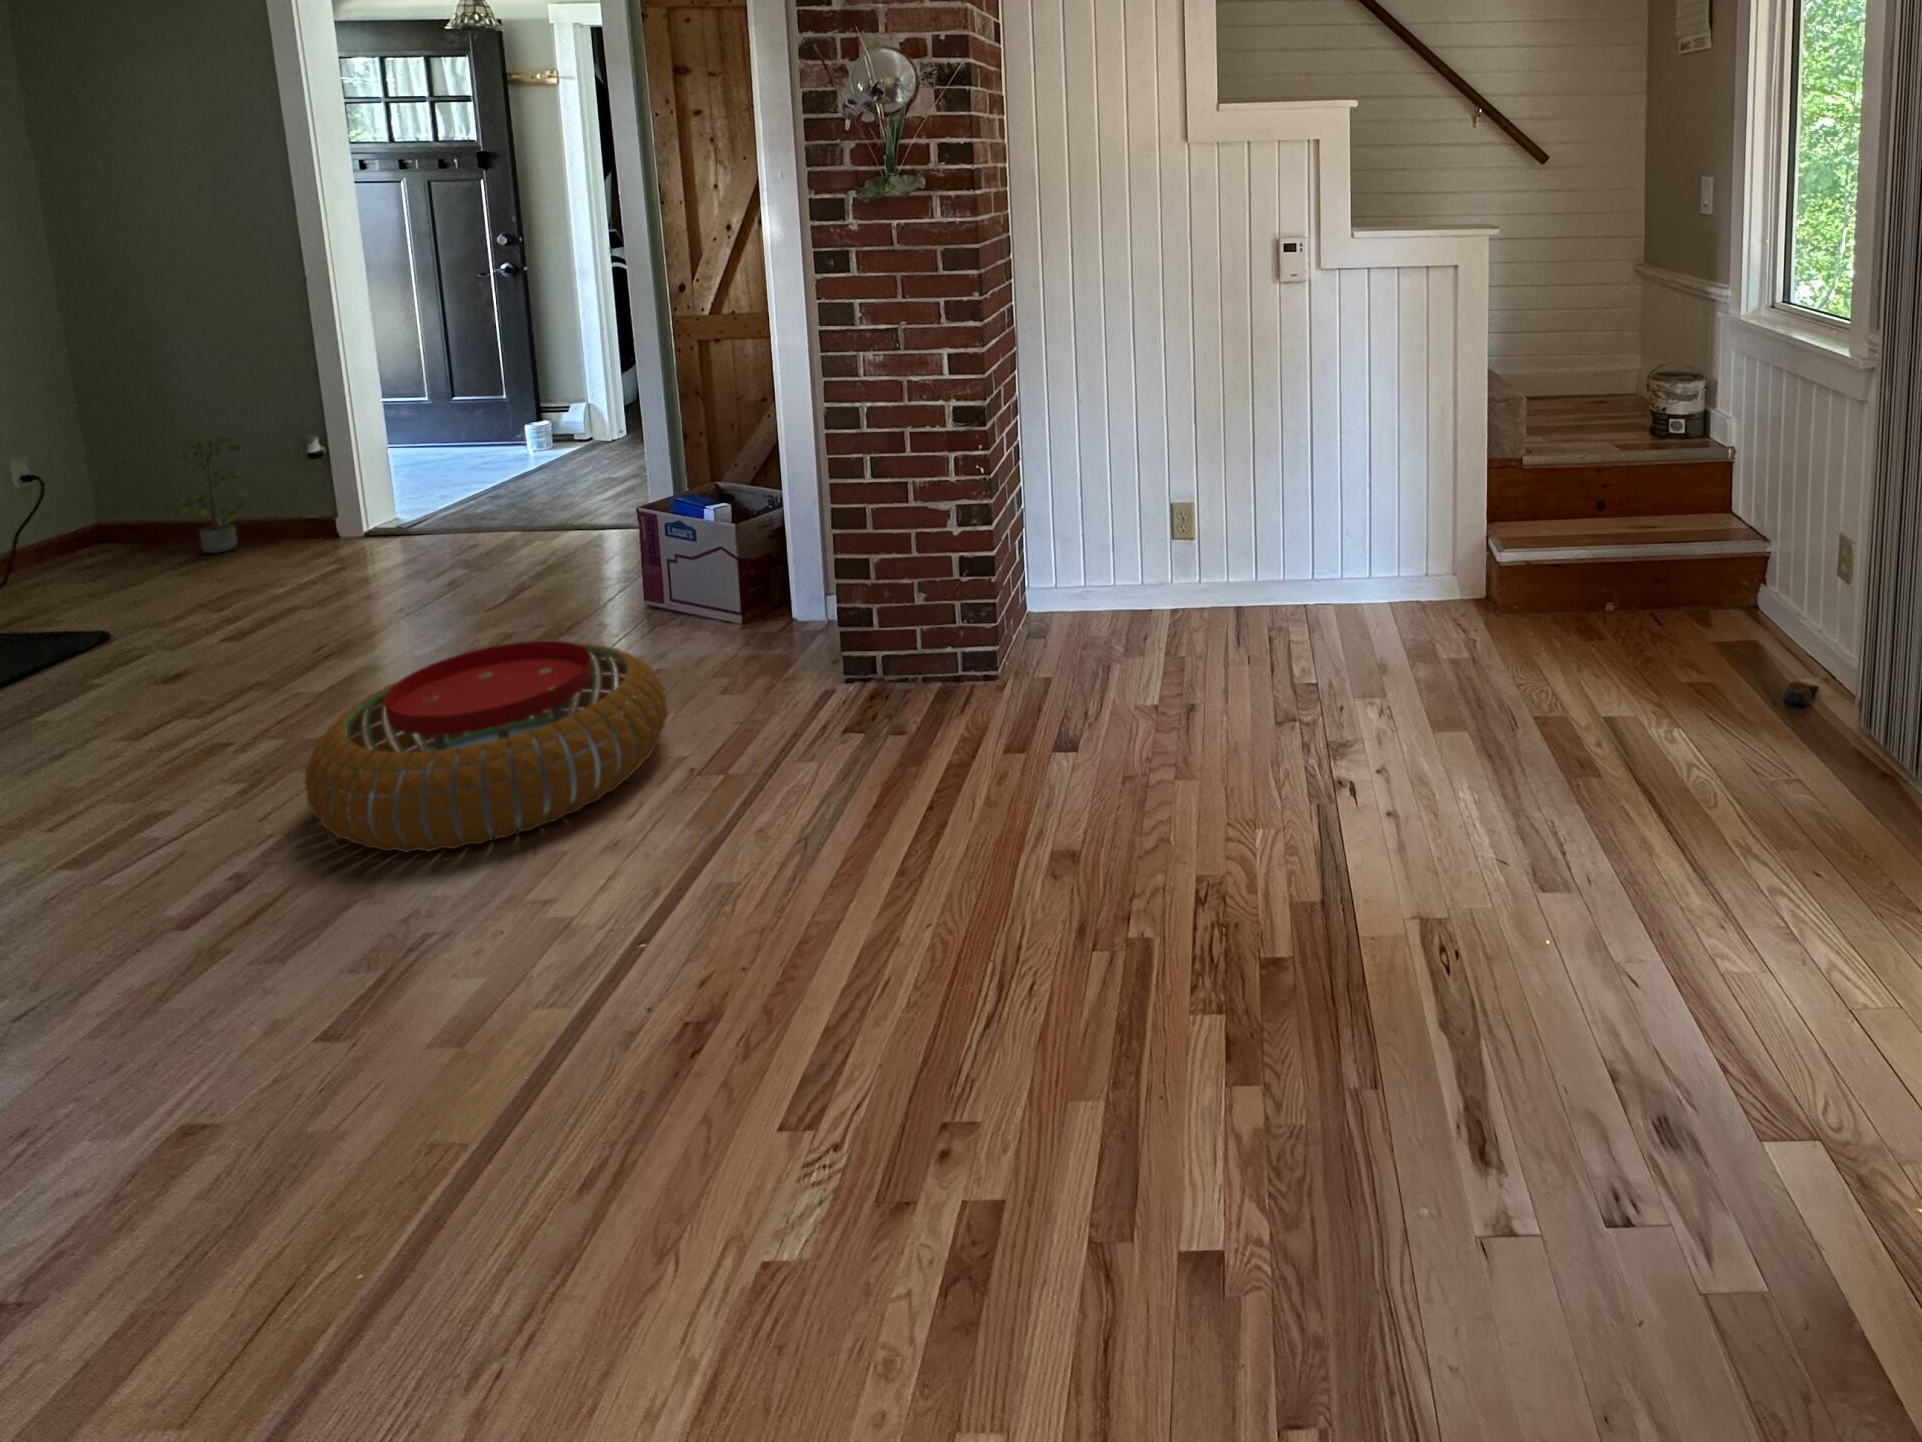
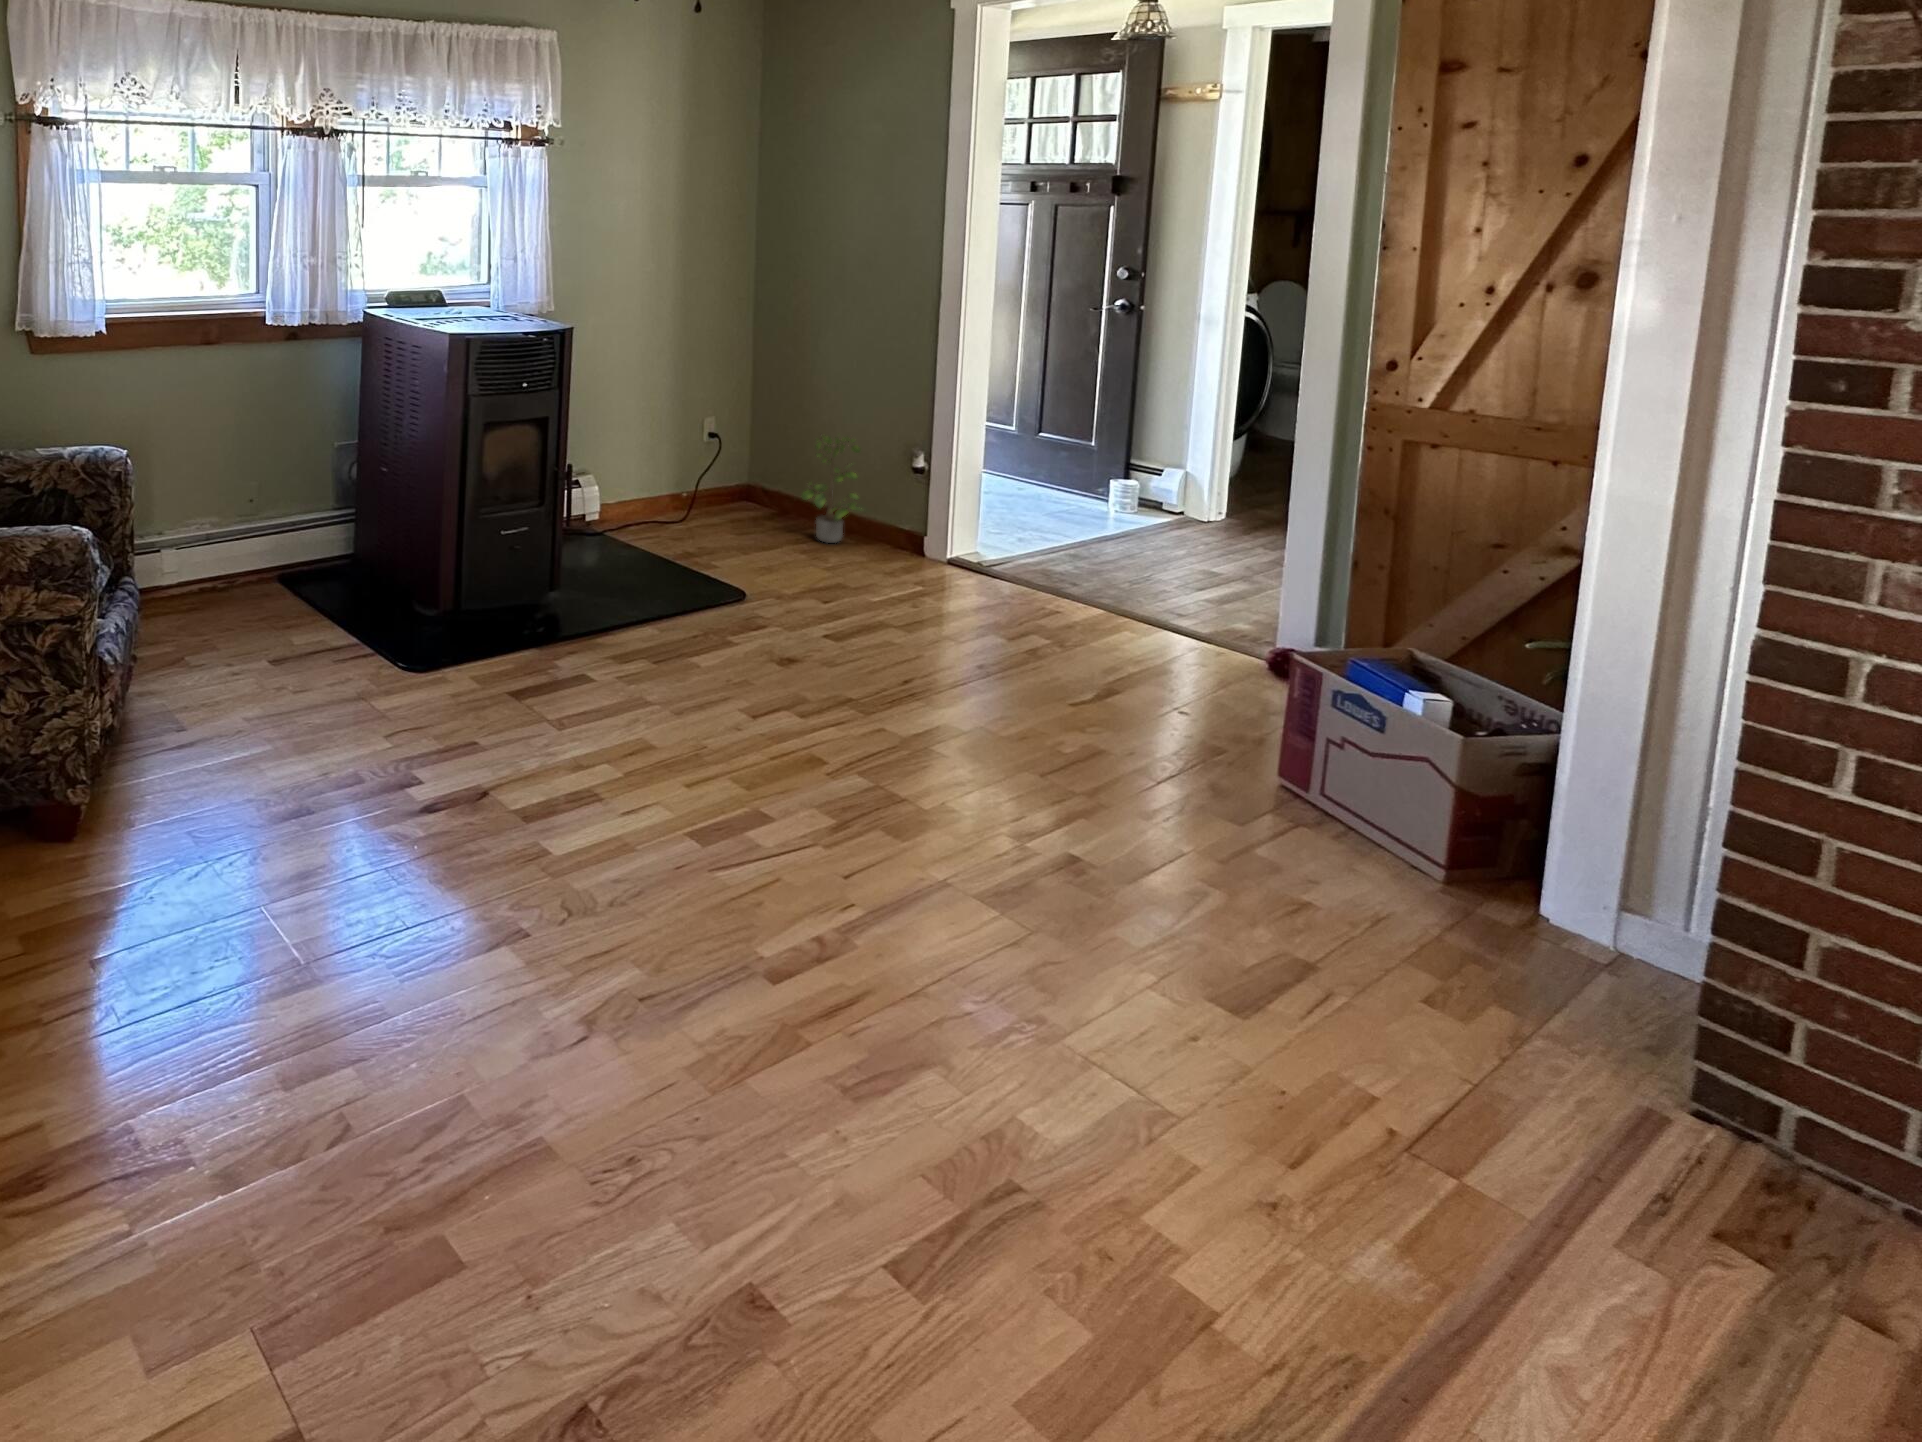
pouf: present [305,641,668,852] -> none [898,792,1364,1110]

